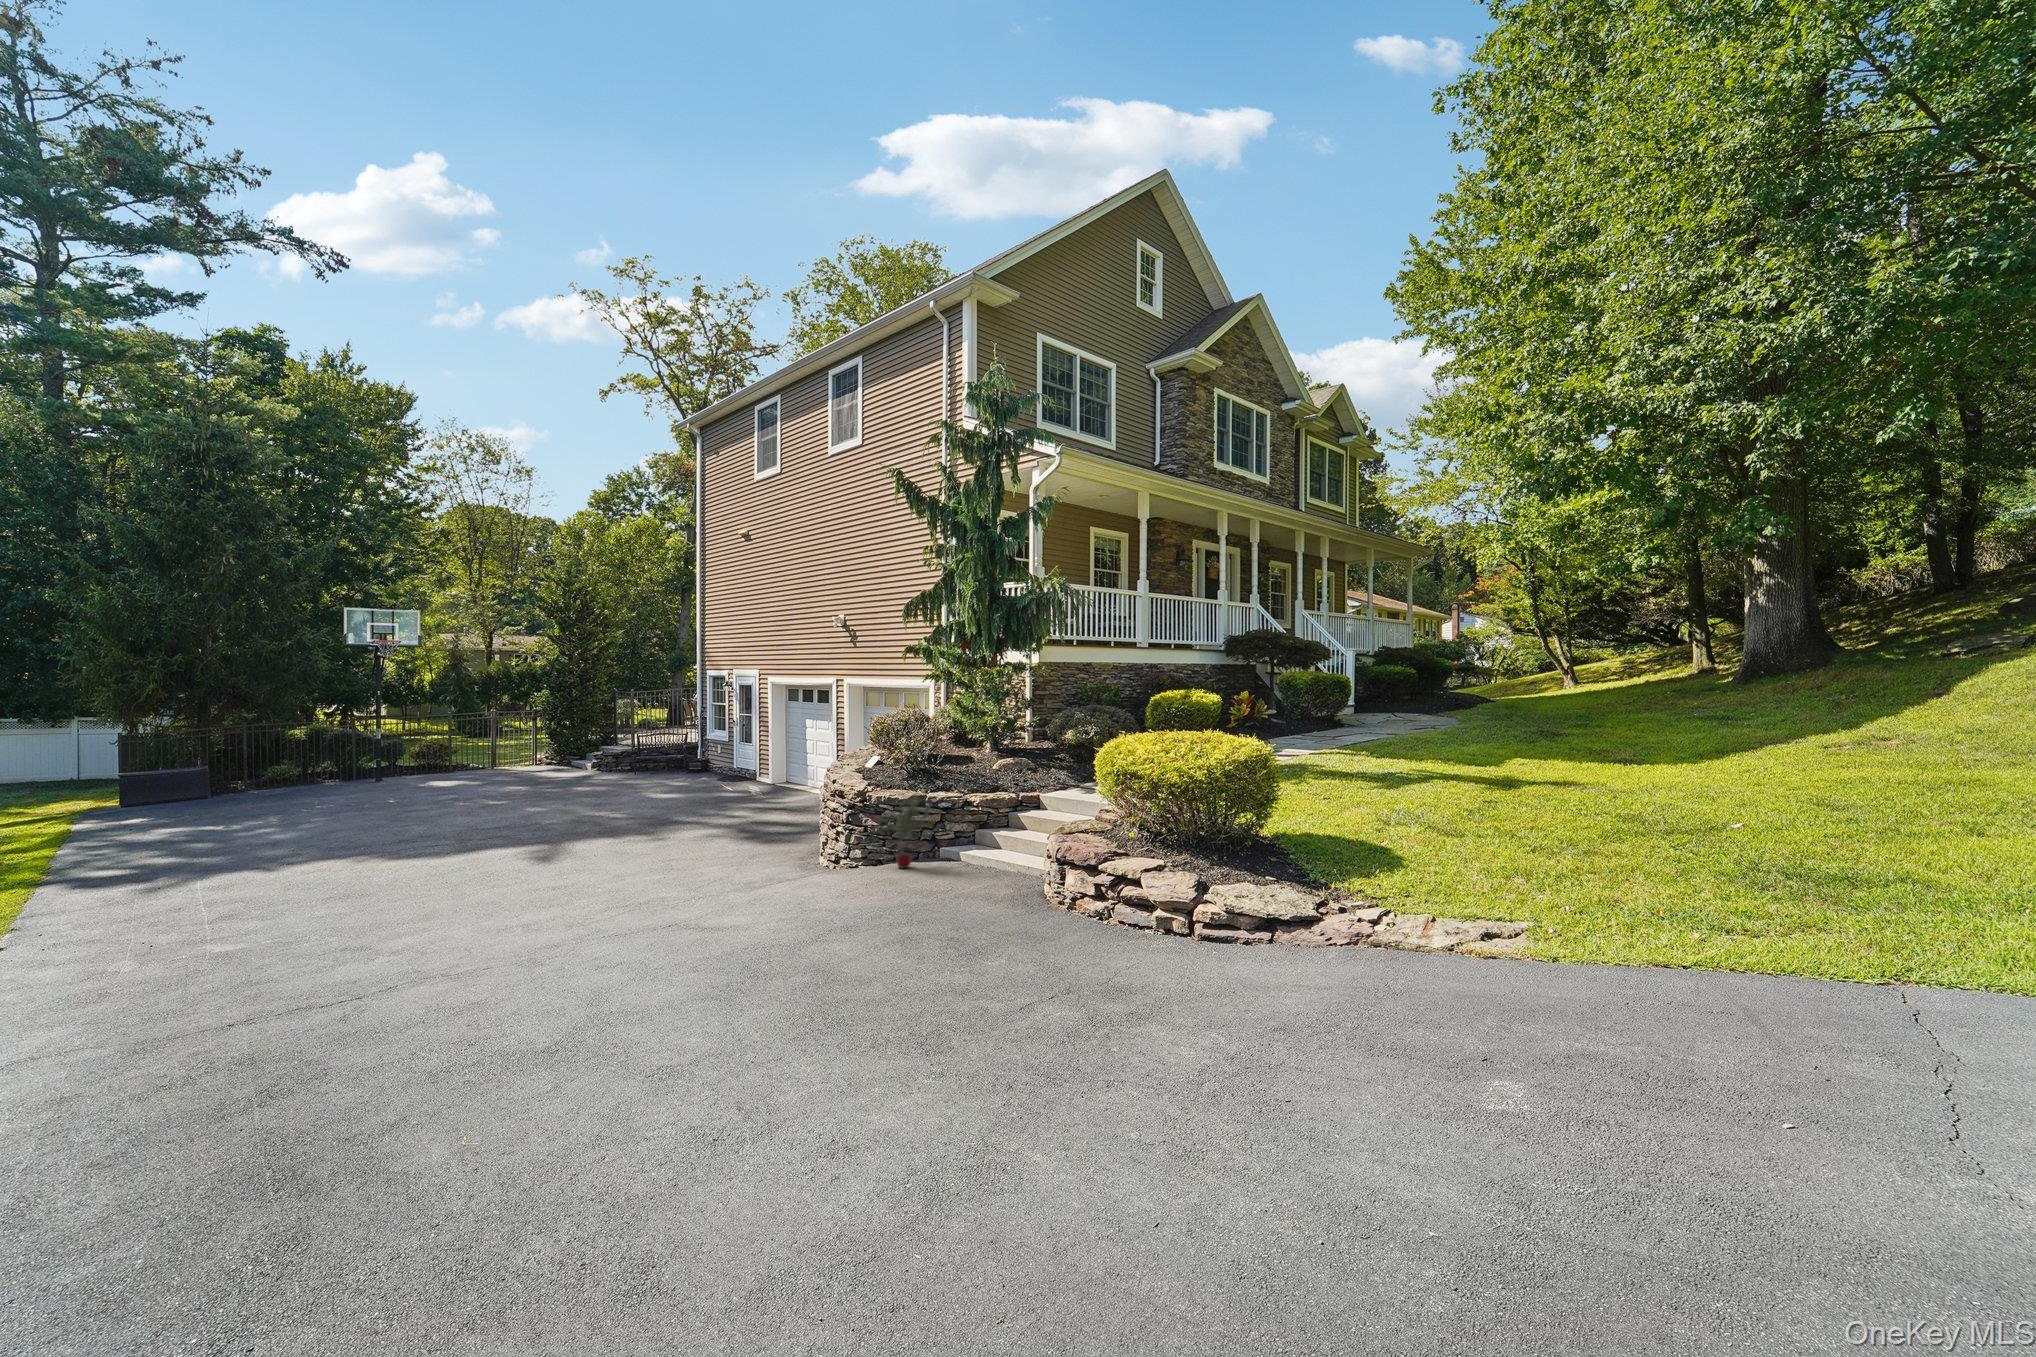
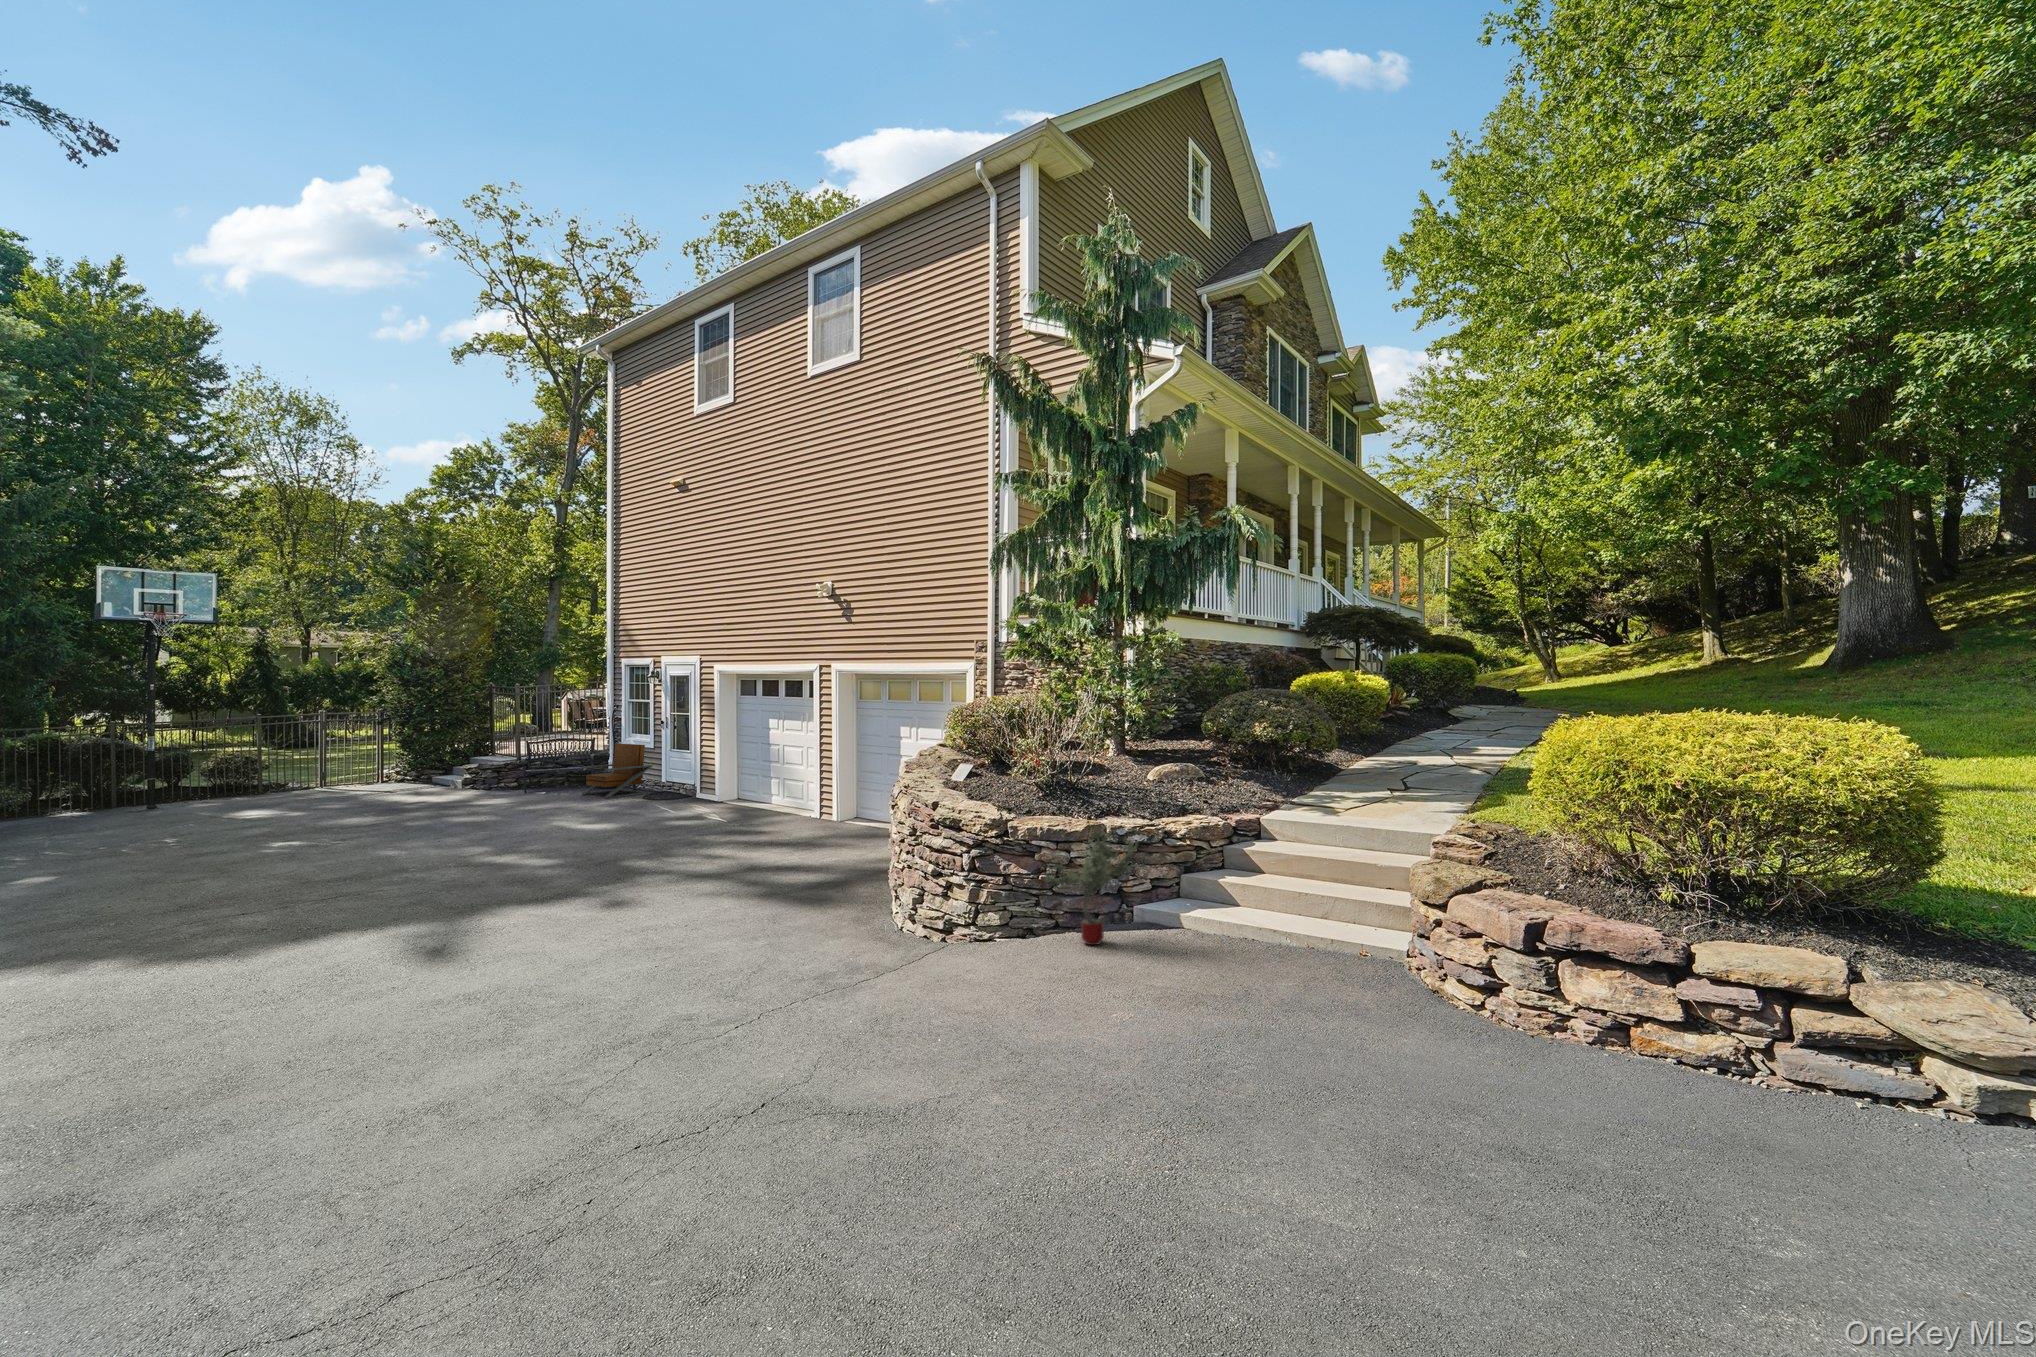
lounge chair: none [677,738,729,780] -> present [581,744,652,798]

